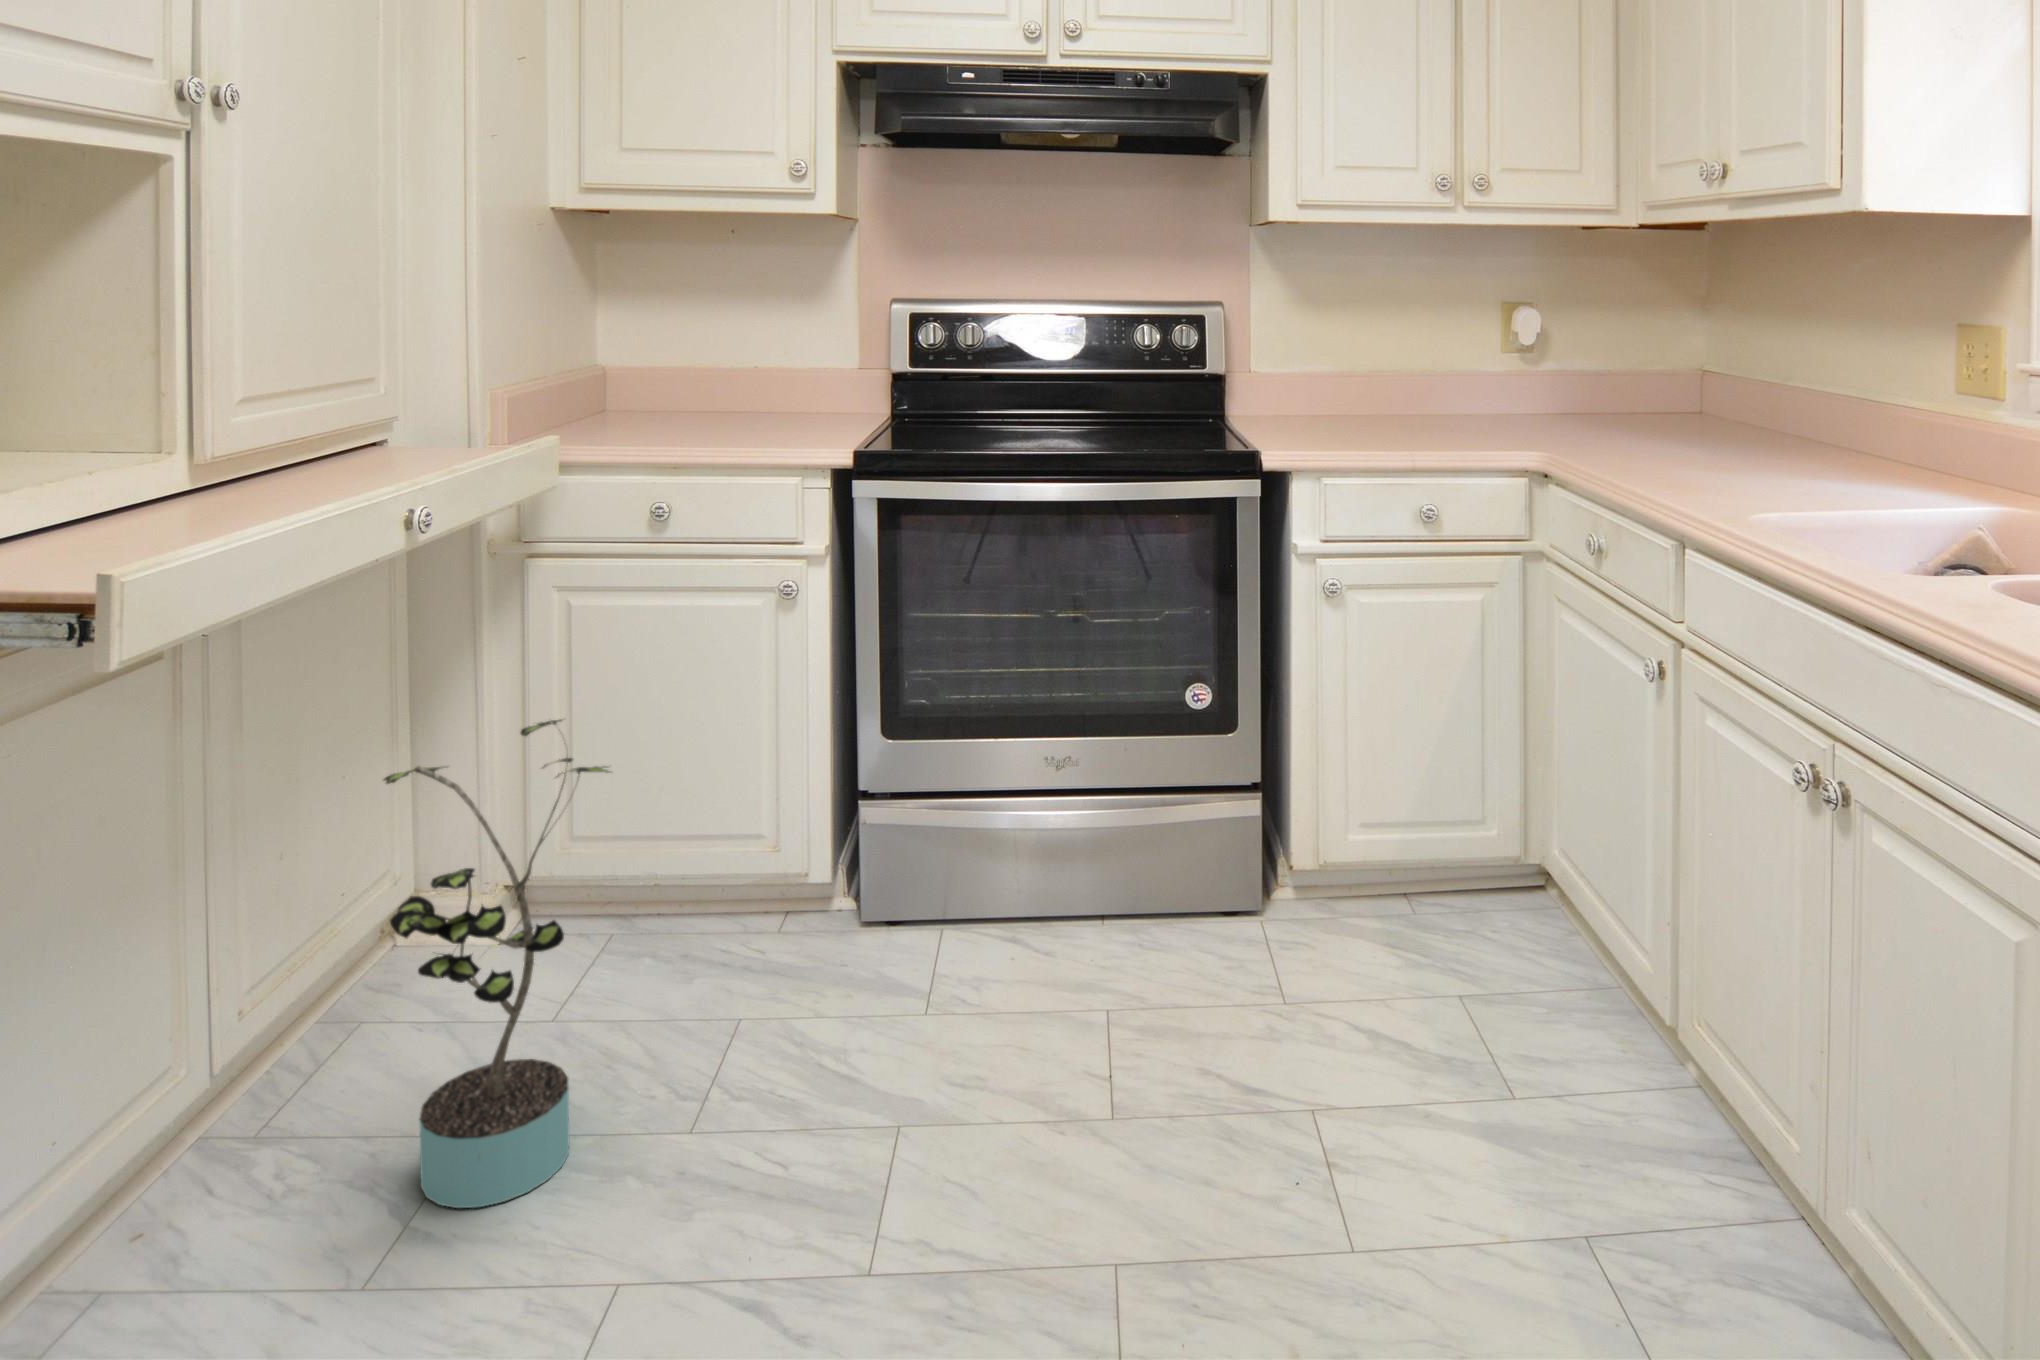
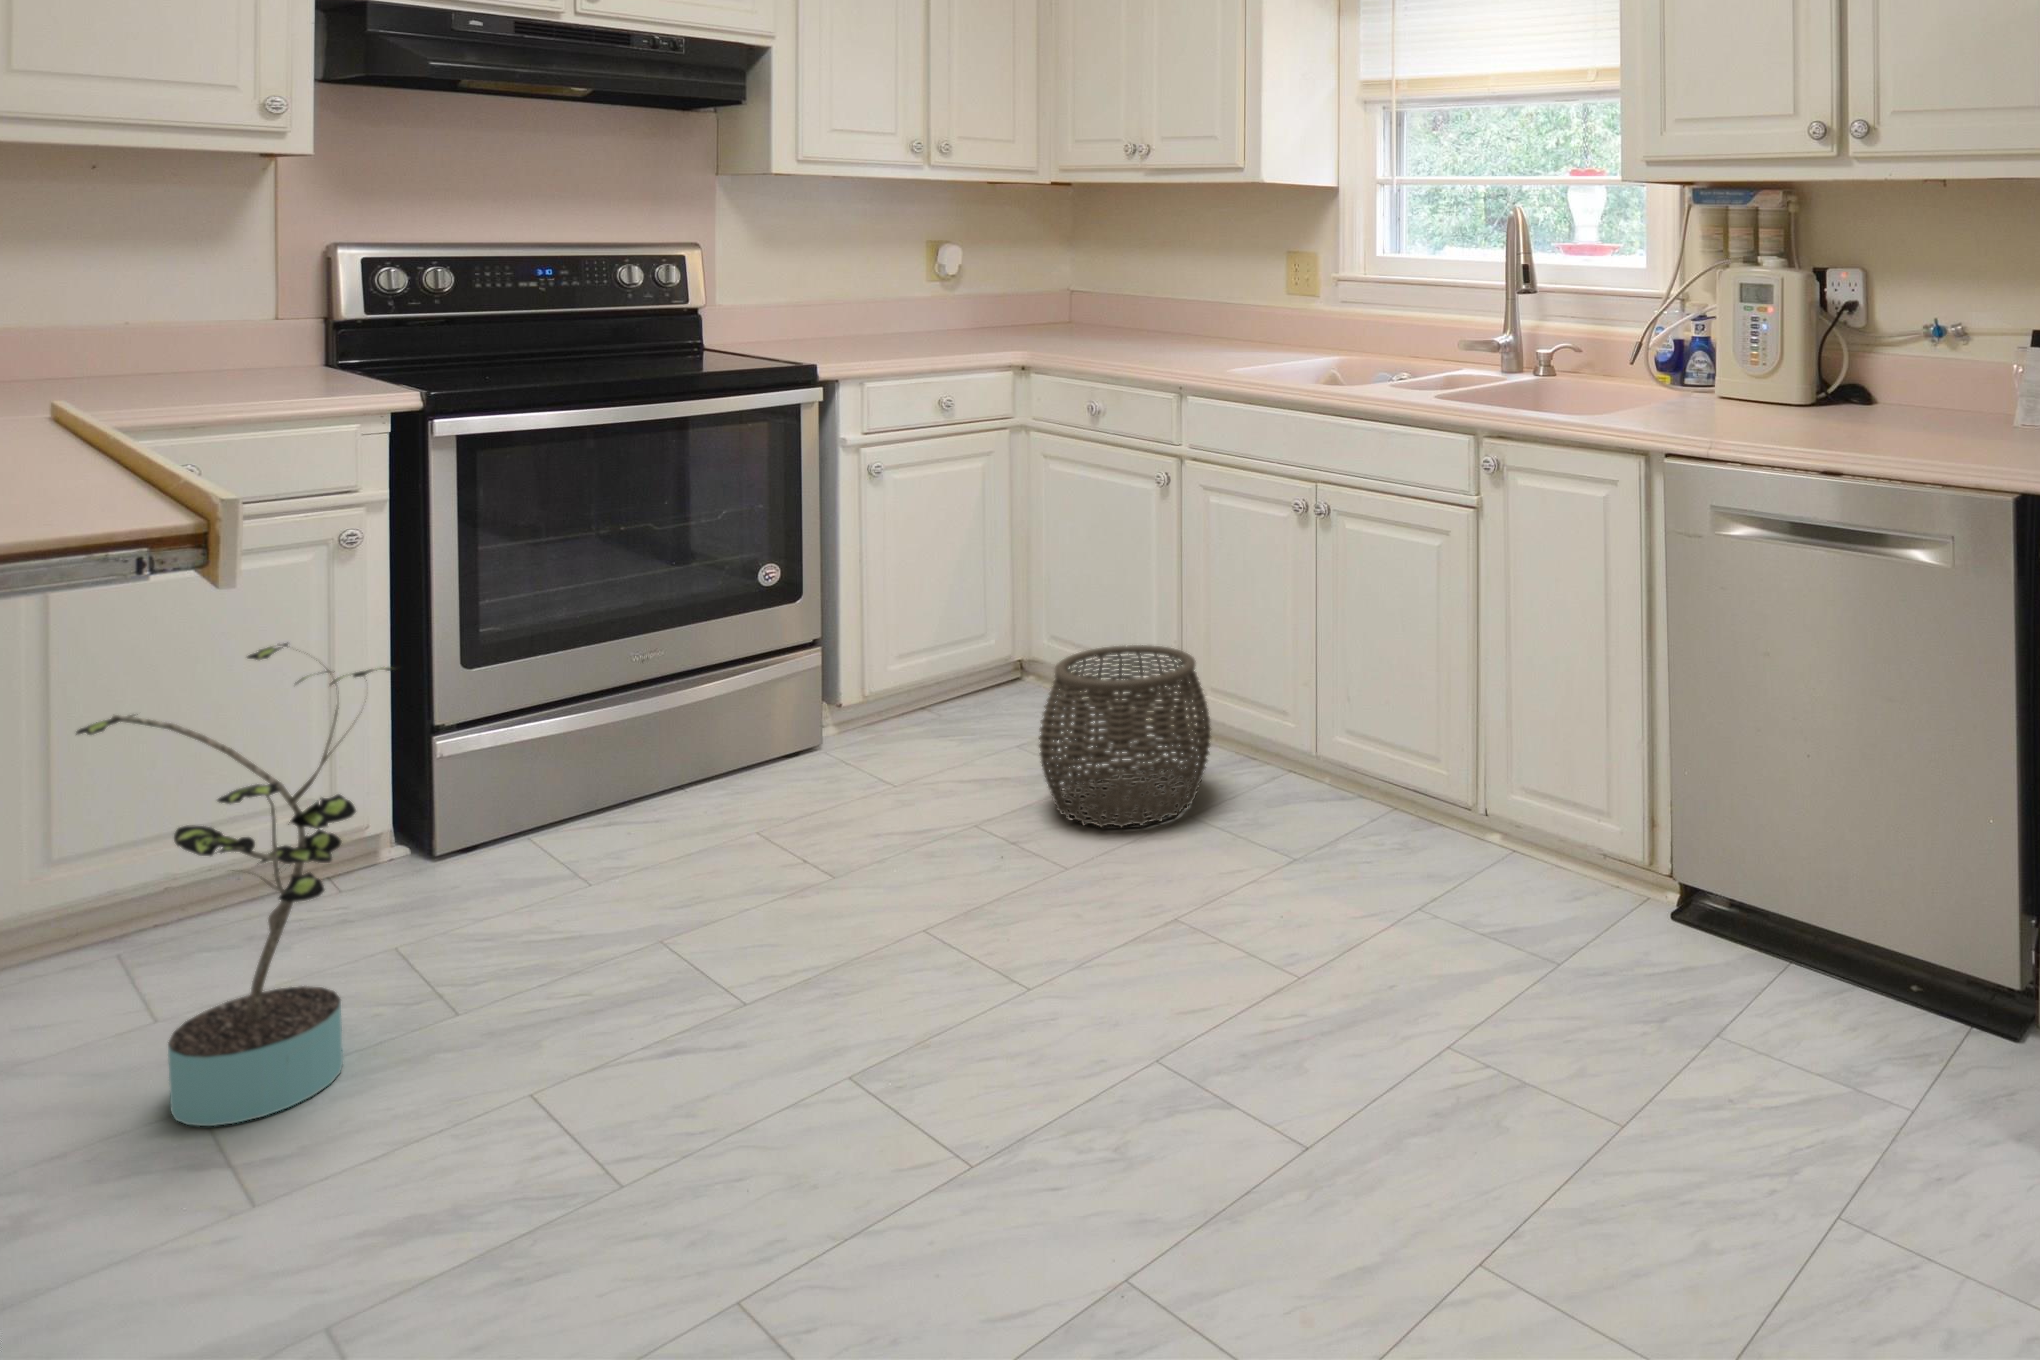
woven basket: none [1387,893,1647,1207] -> present [1039,645,1211,827]

